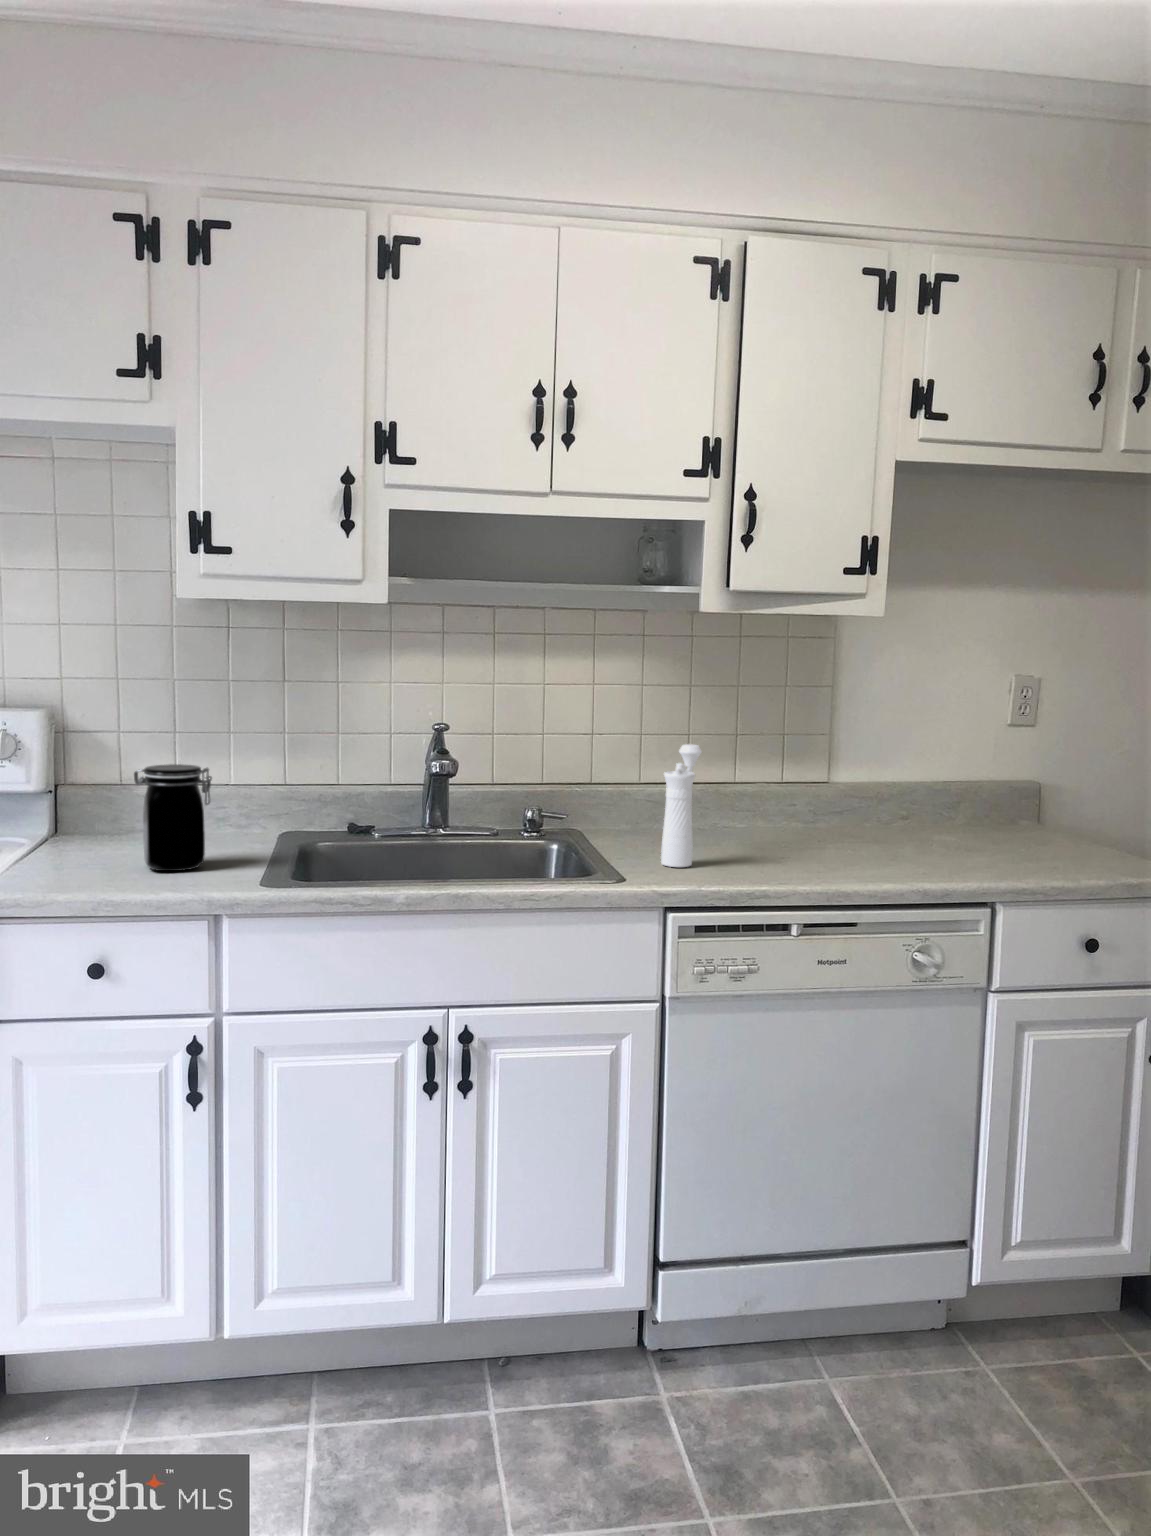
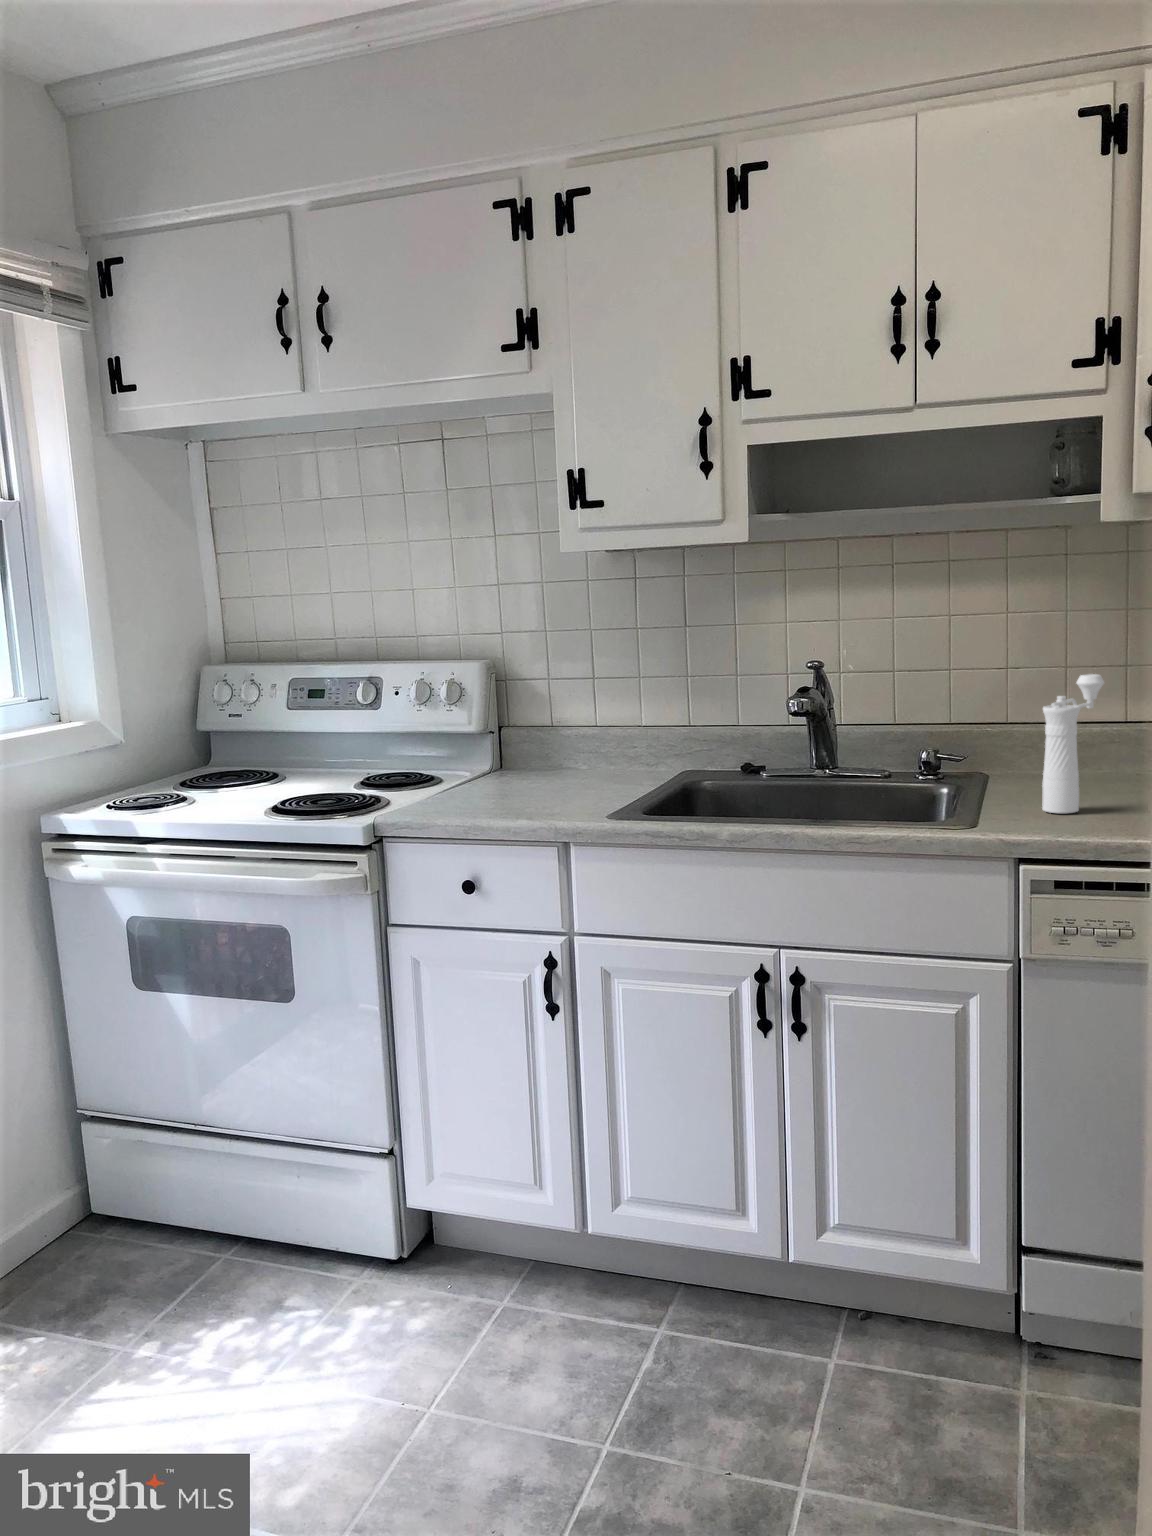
jar: present [134,764,212,871] -> none [519,707,582,804]

